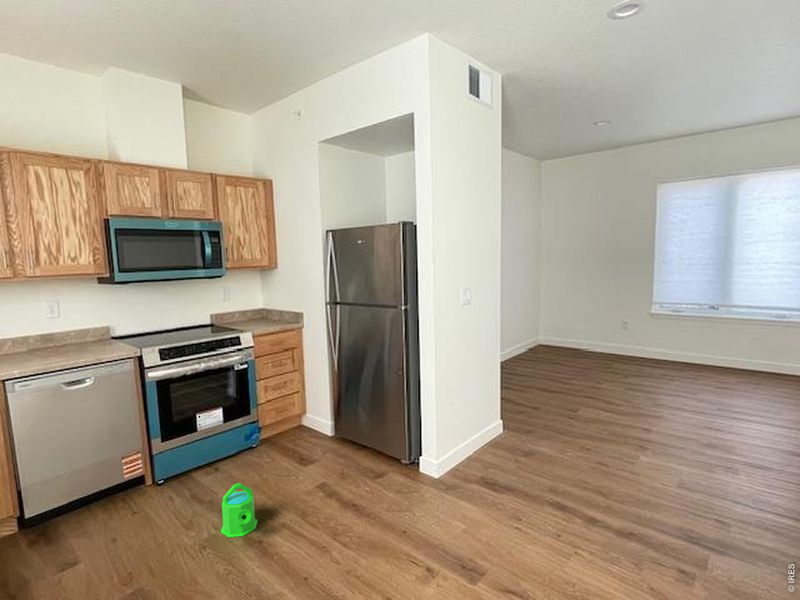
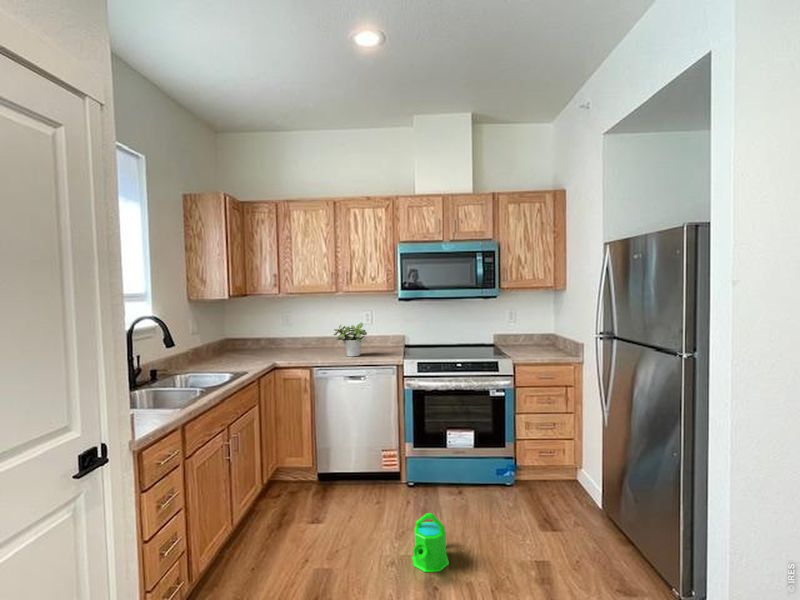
potted plant: none [22,314,77,358] -> present [334,323,367,357]

